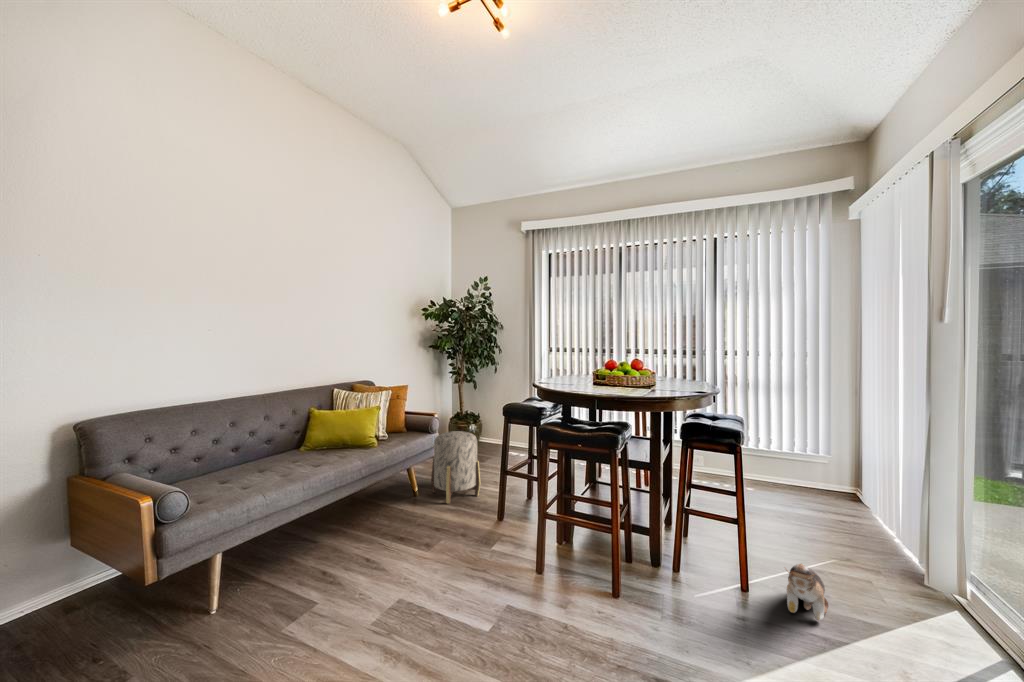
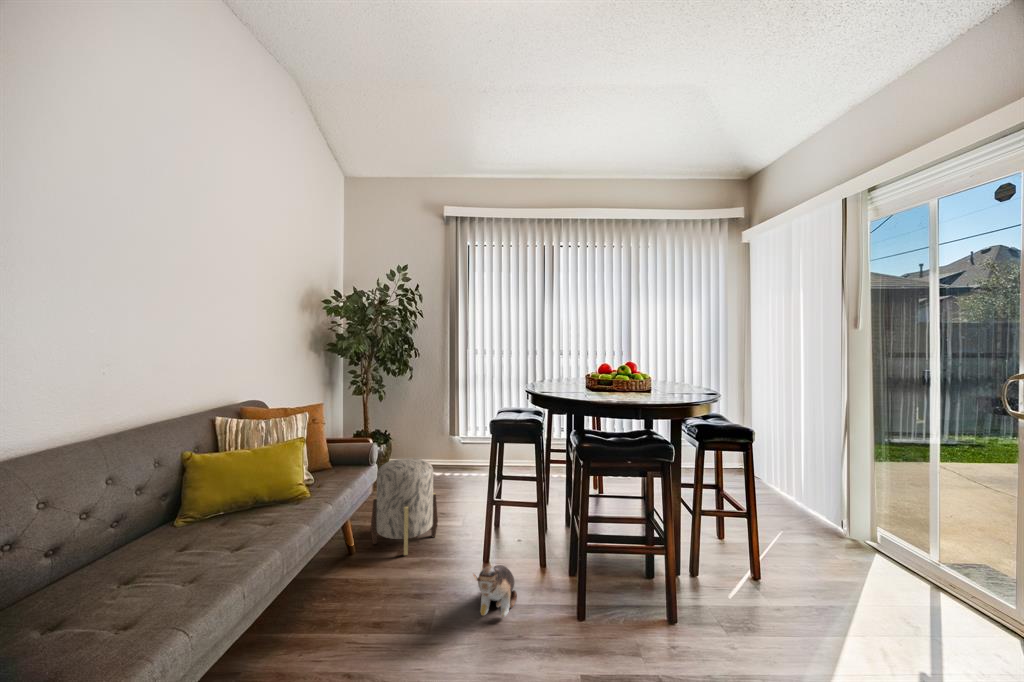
plush toy: present [787,564,828,621] -> present [473,565,517,617]

